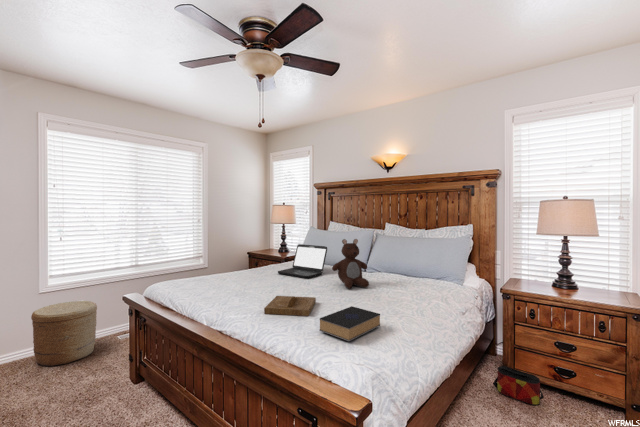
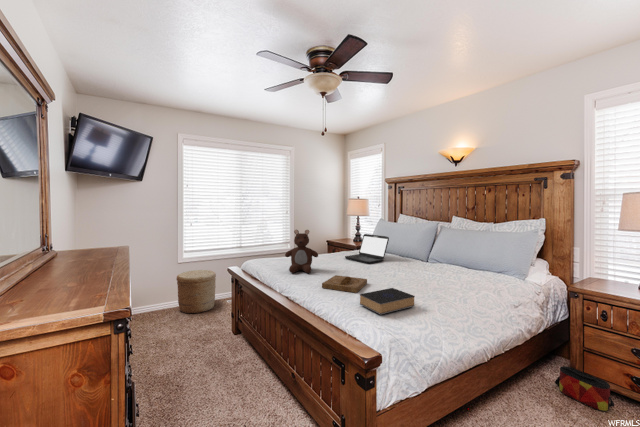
teddy bear: present [332,239,369,289] -> present [285,230,318,273]

